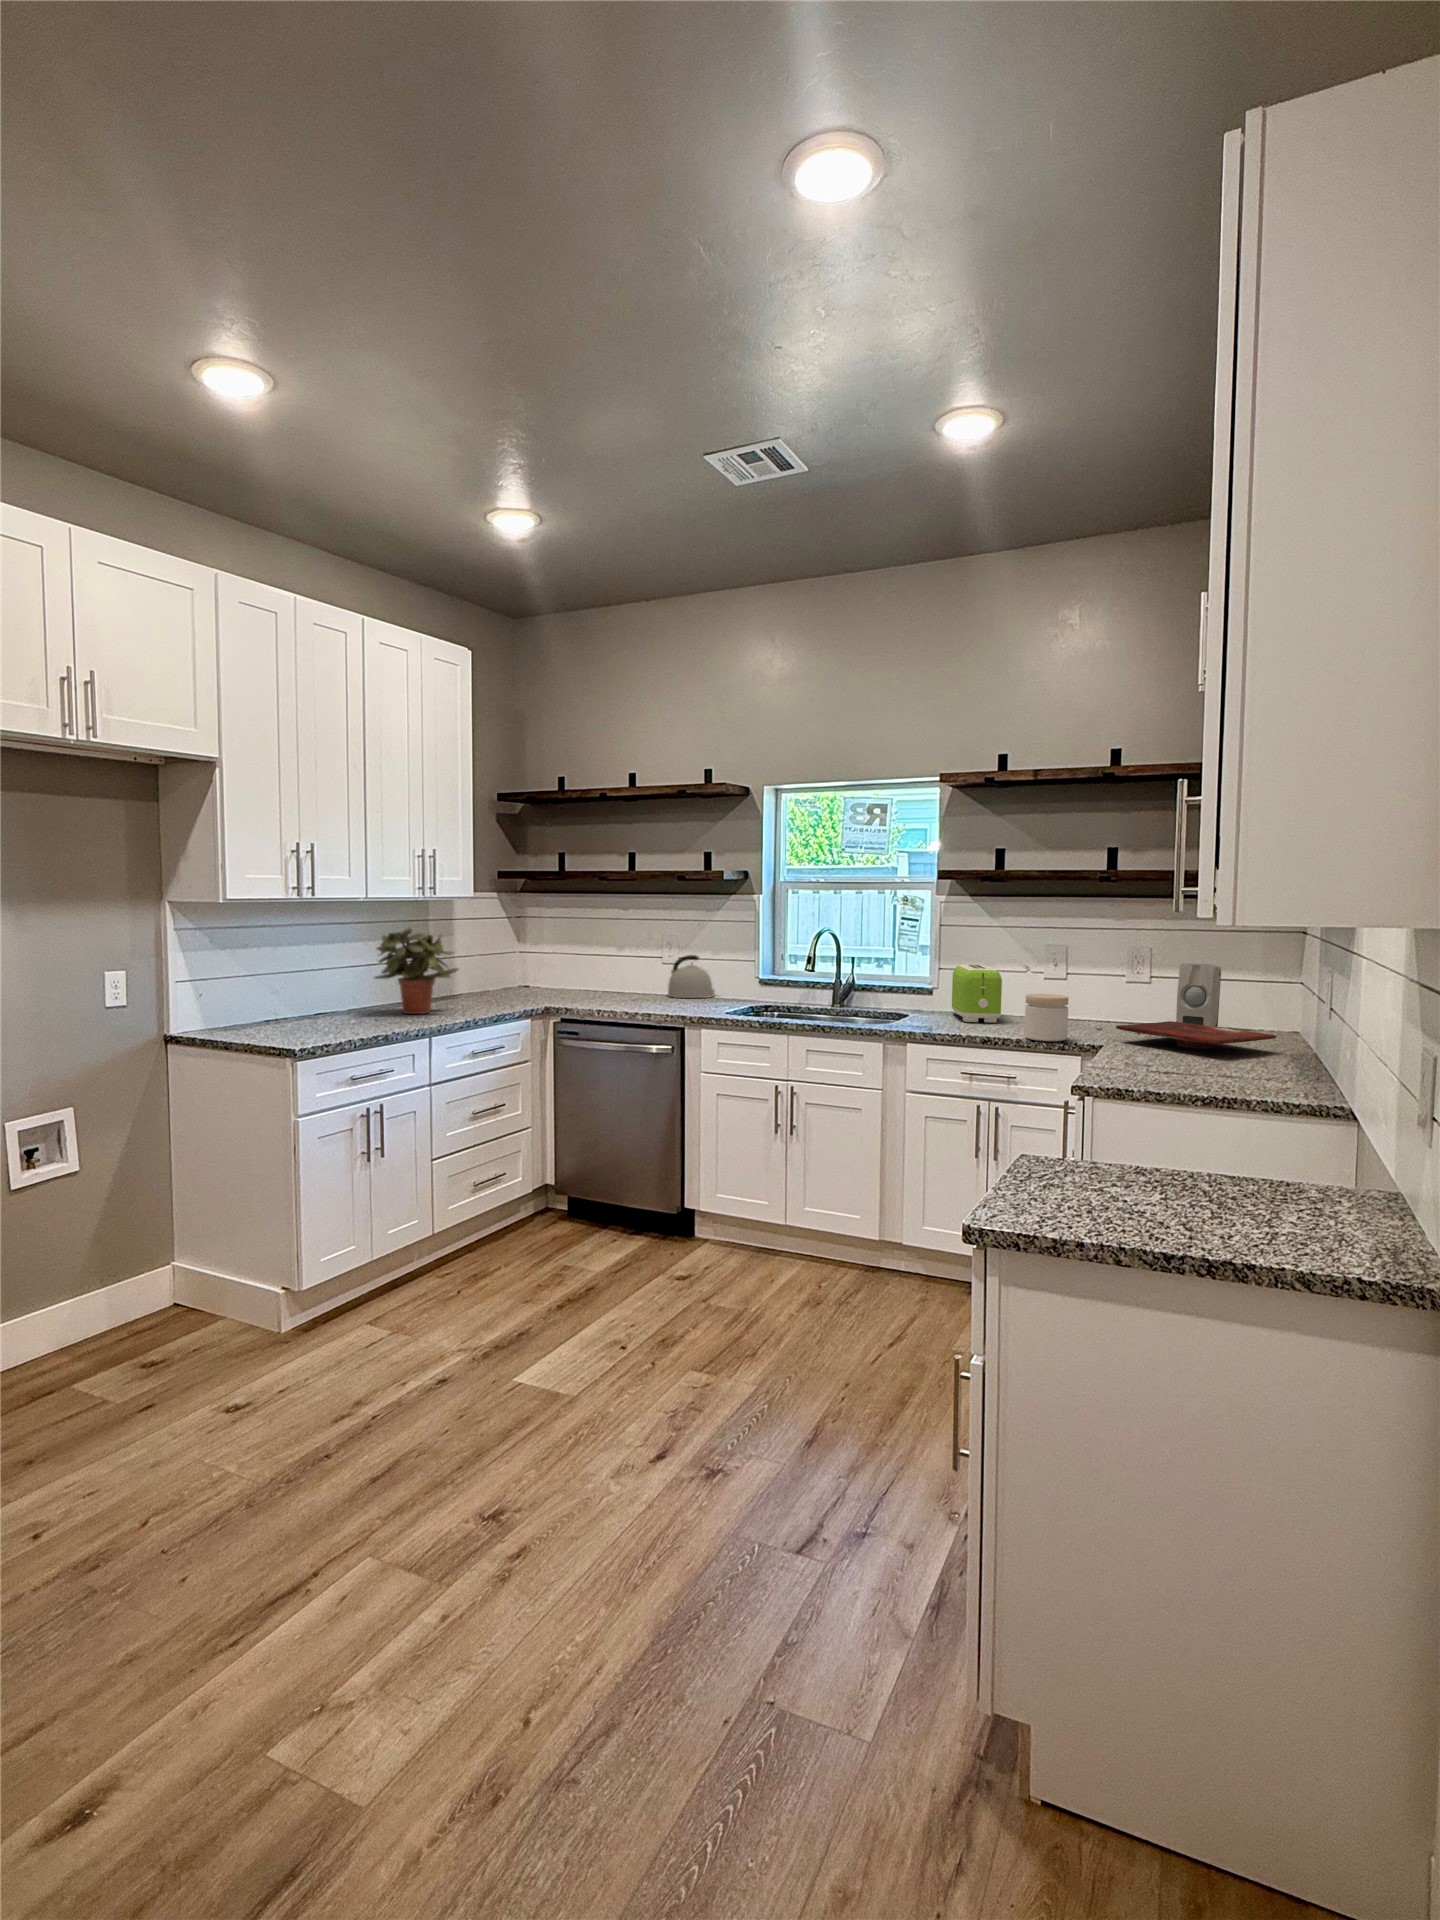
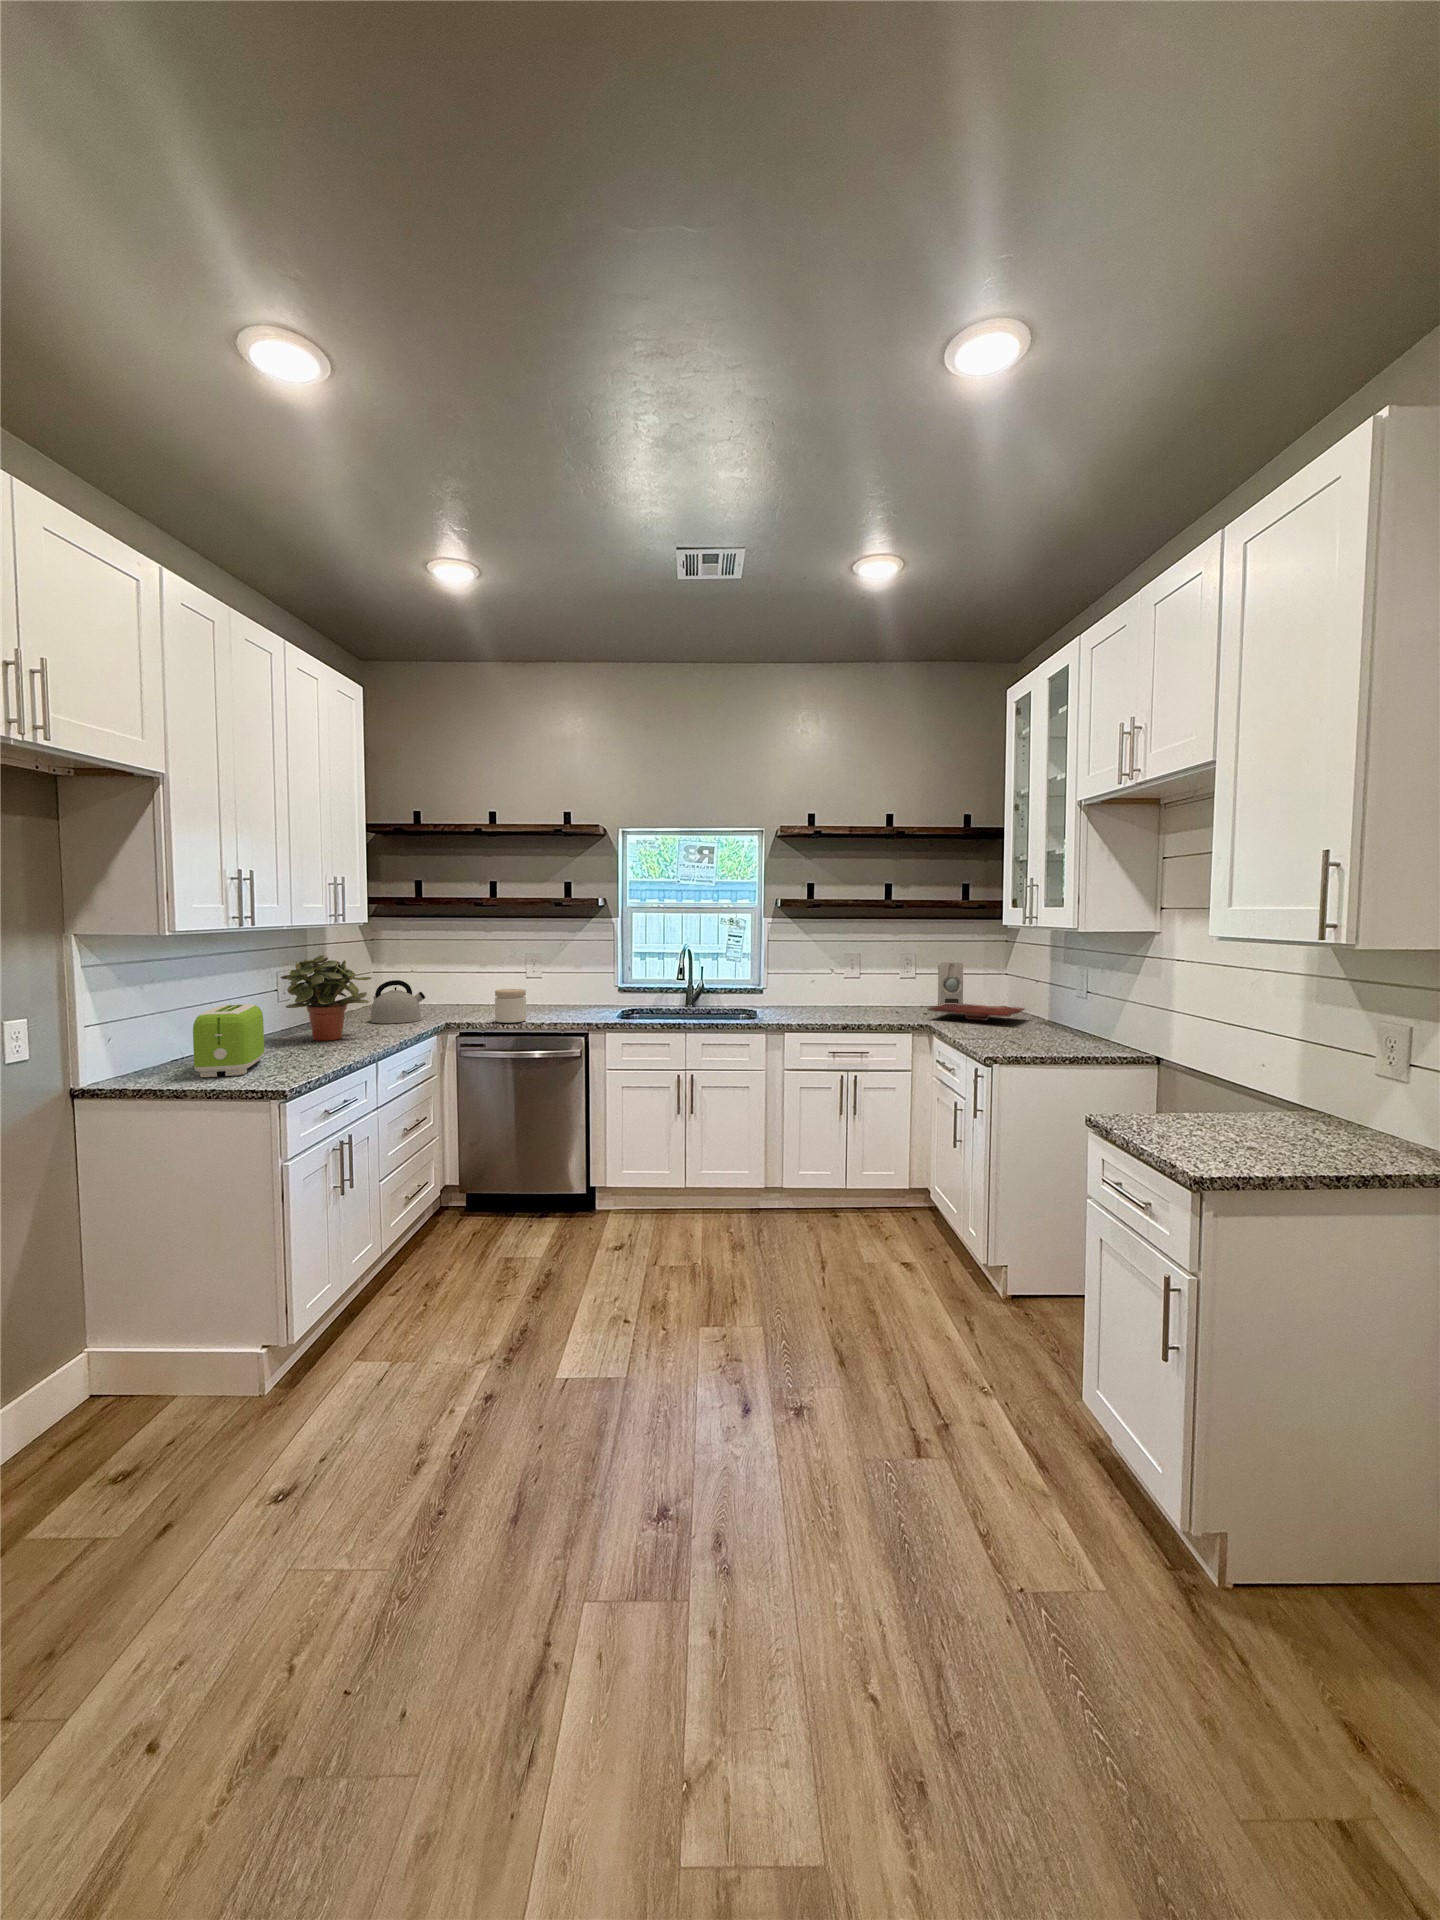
kettle: present [668,955,715,998] -> present [370,980,426,1023]
toaster: present [952,964,1002,1022] -> present [193,1004,264,1077]
jar: present [1024,994,1068,1041] -> present [495,989,526,1023]

